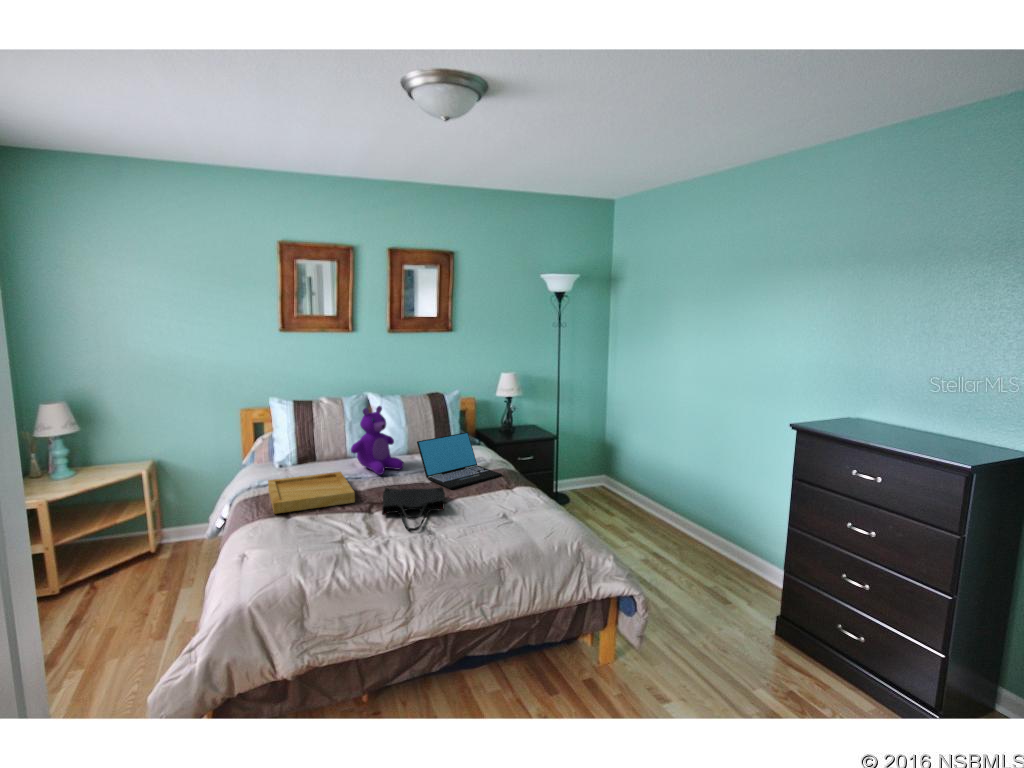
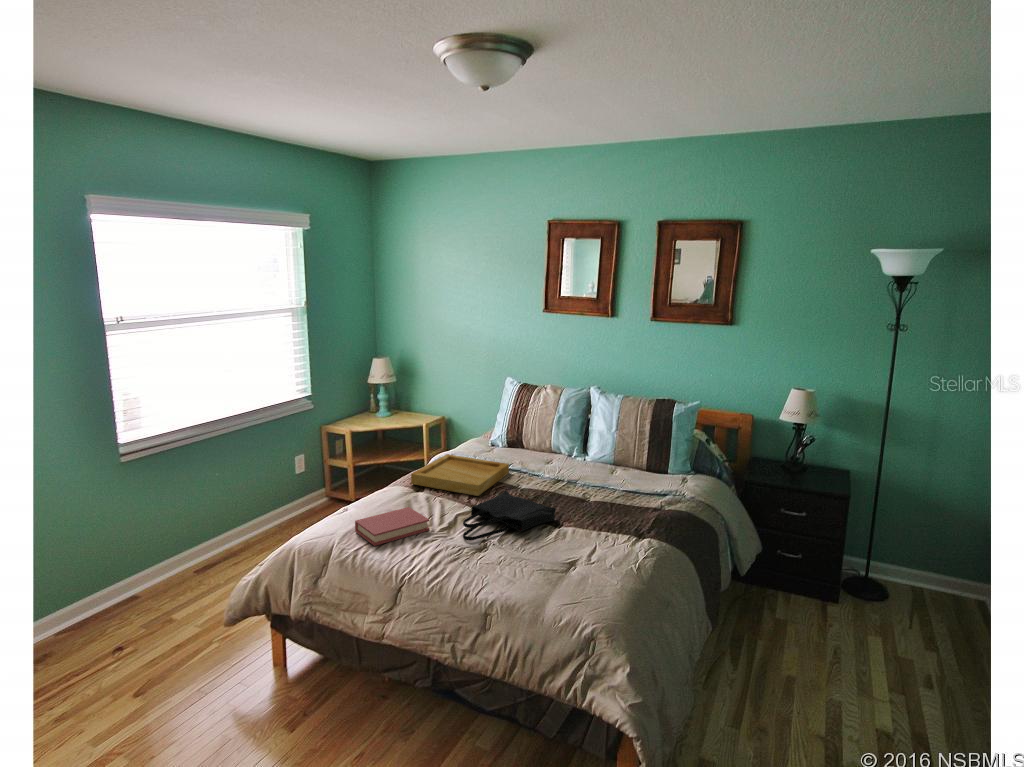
teddy bear: present [351,406,404,475] -> none [529,403,587,479]
laptop: present [417,432,502,489] -> none [578,451,663,521]
book: none [308,526,369,565] -> present [355,507,429,546]

